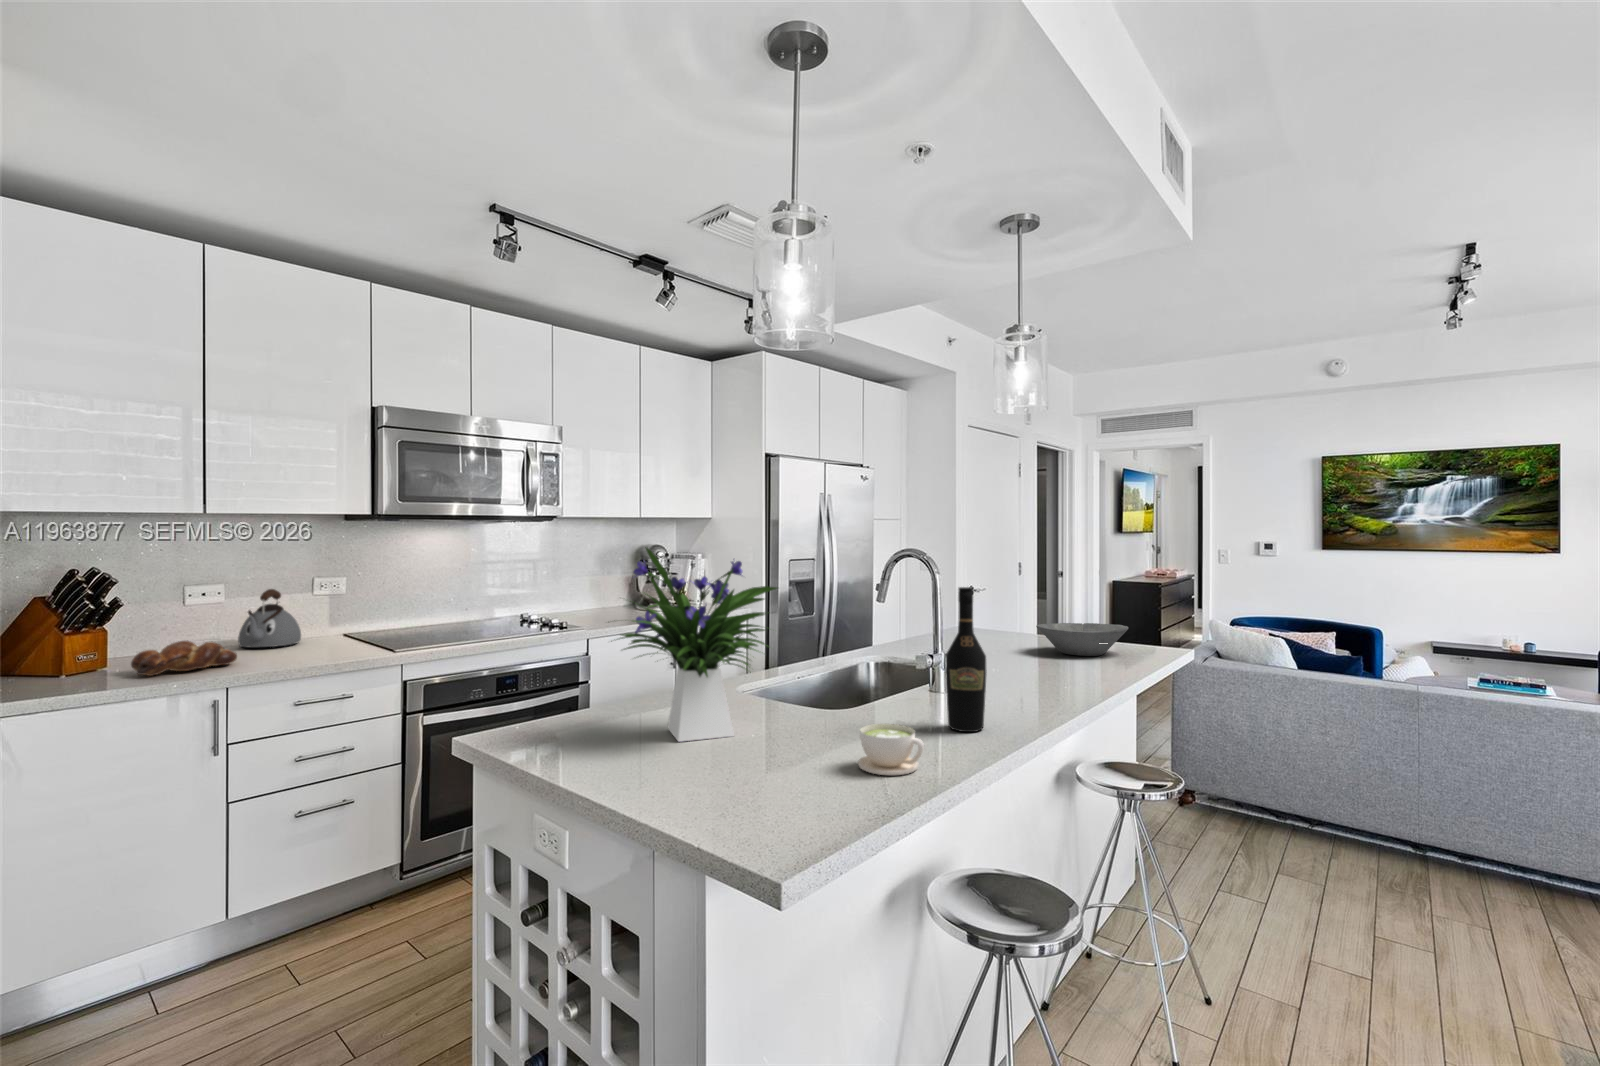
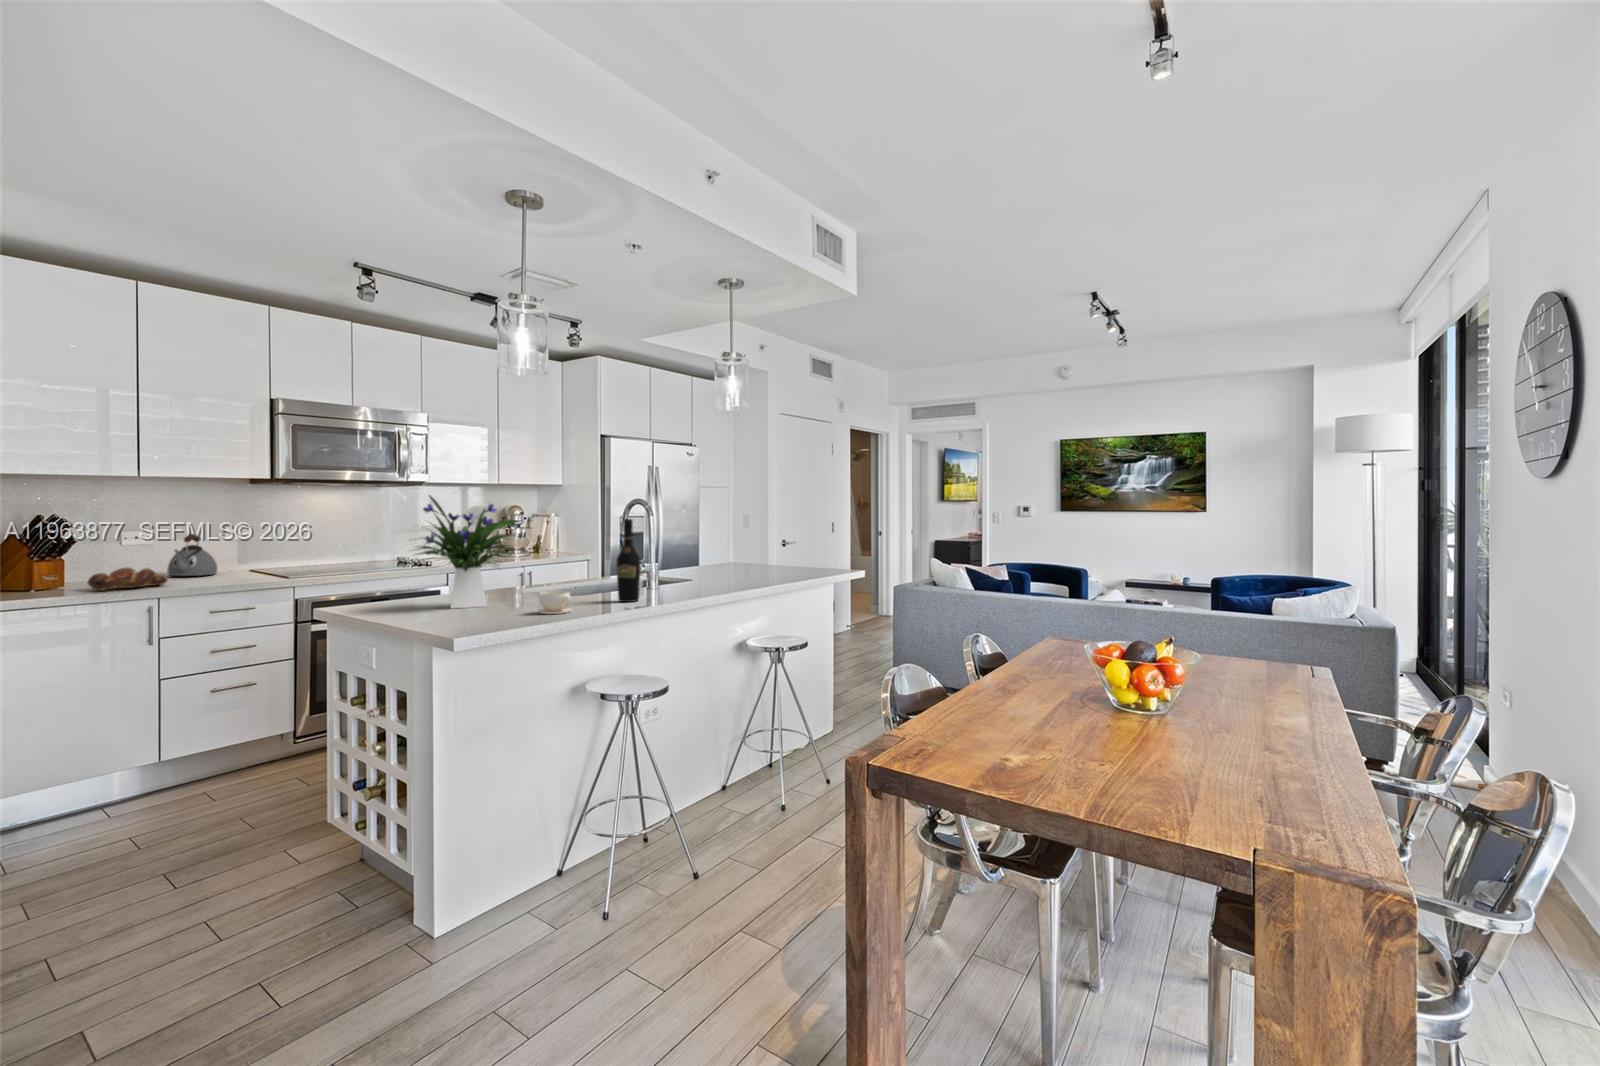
bowl: present [1036,623,1128,656] -> none [754,555,813,575]

